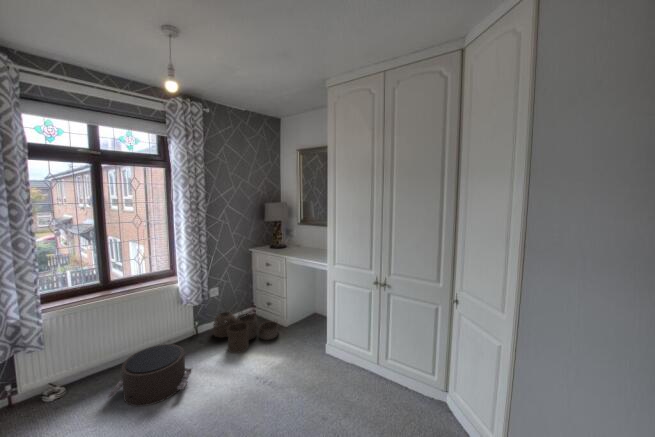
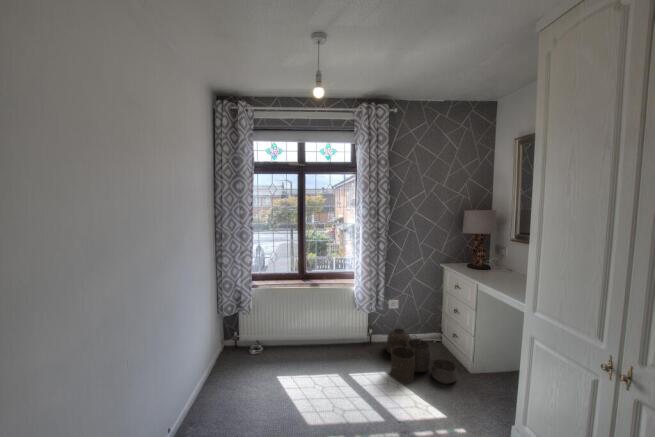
pouf: present [108,344,192,406] -> none [281,340,346,396]

